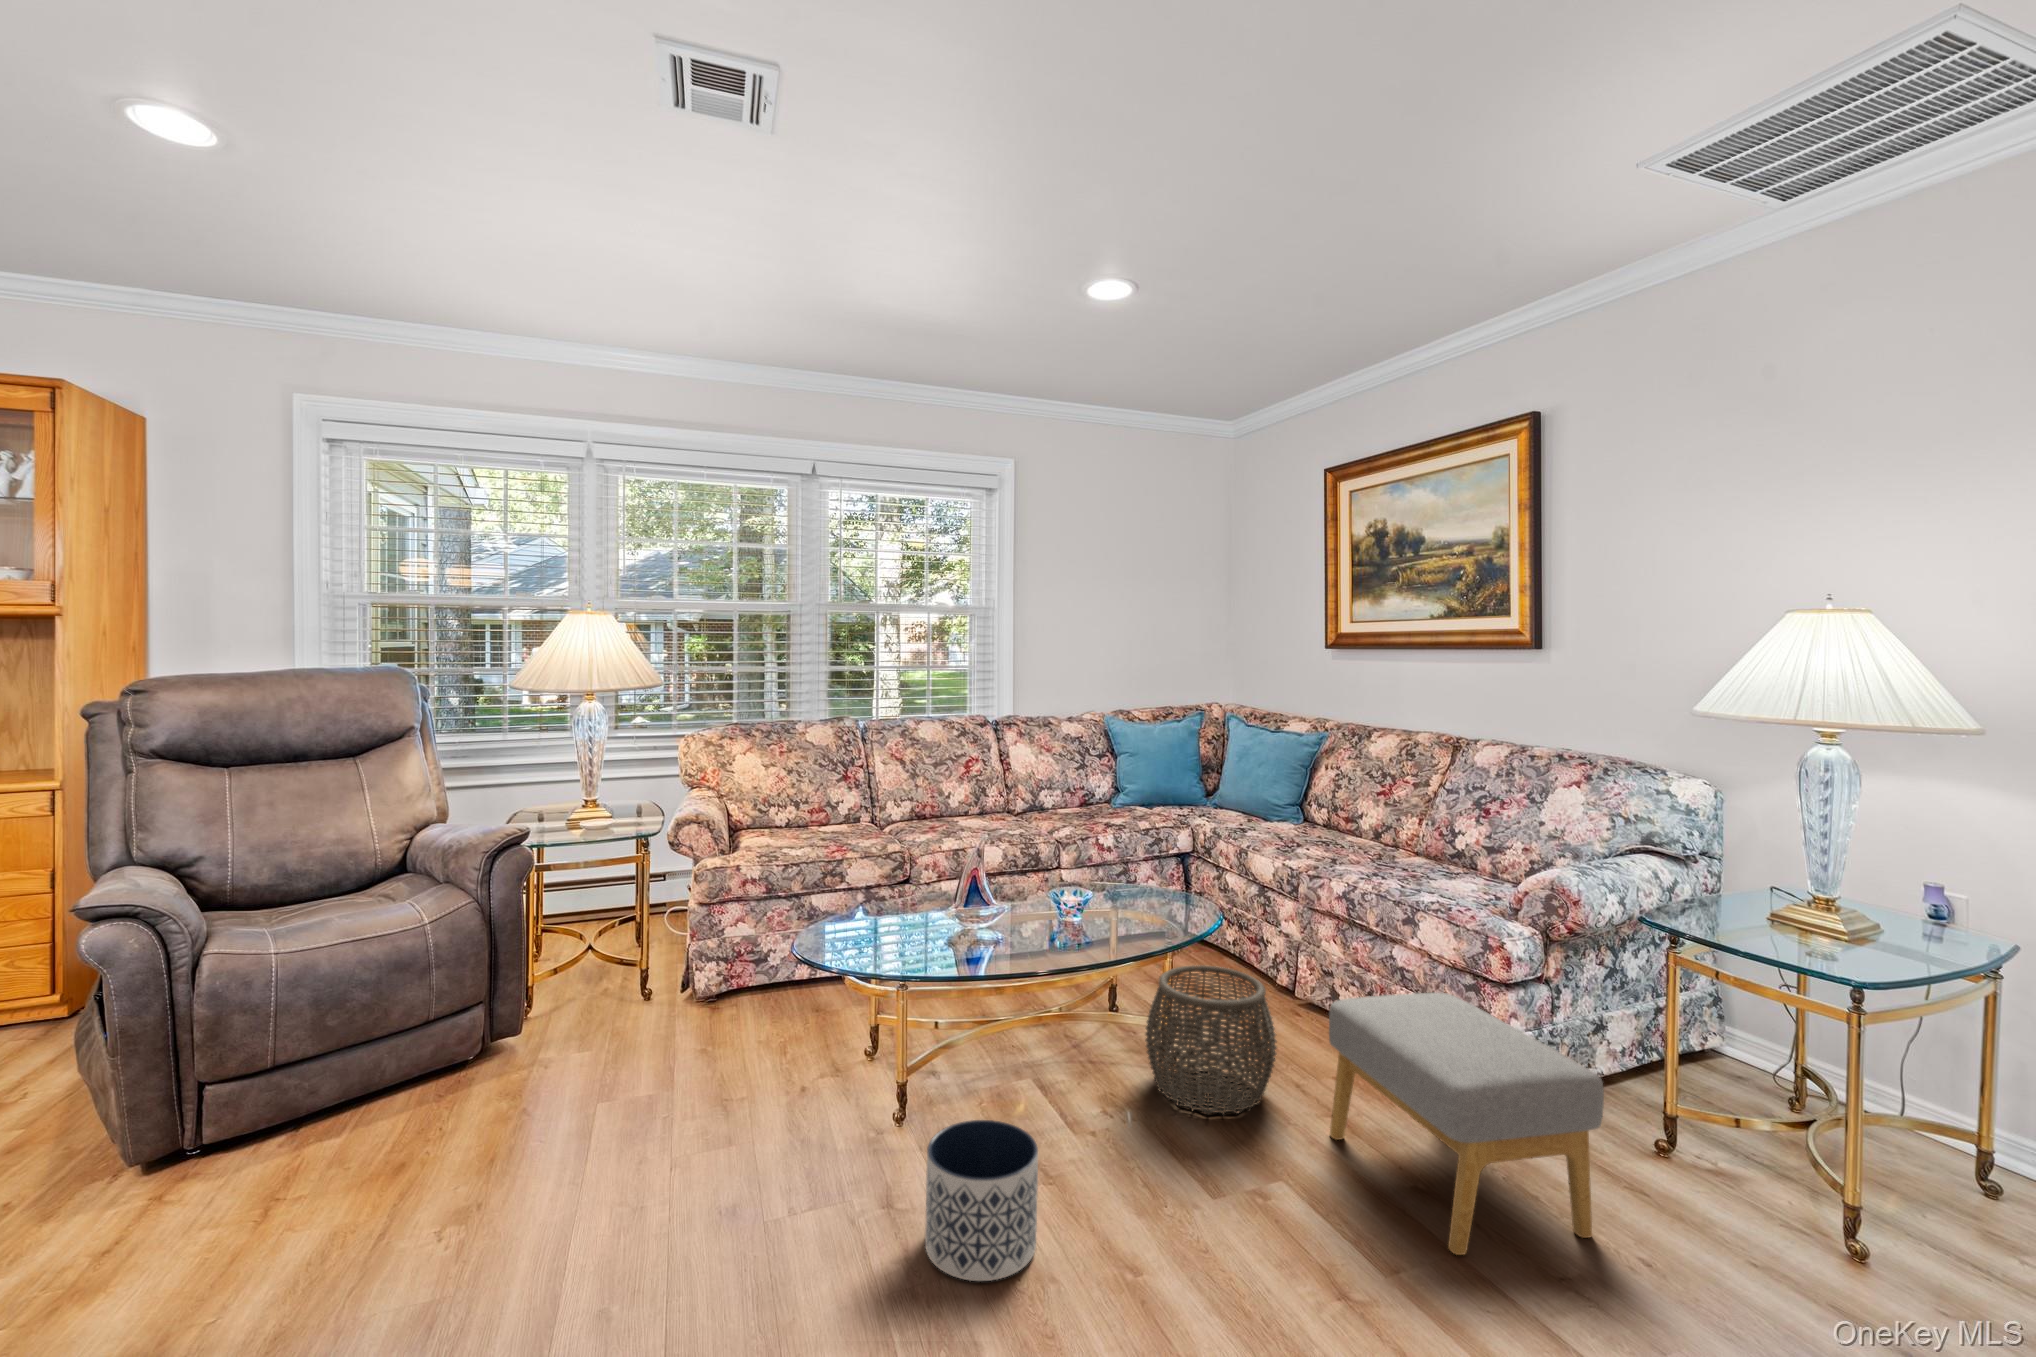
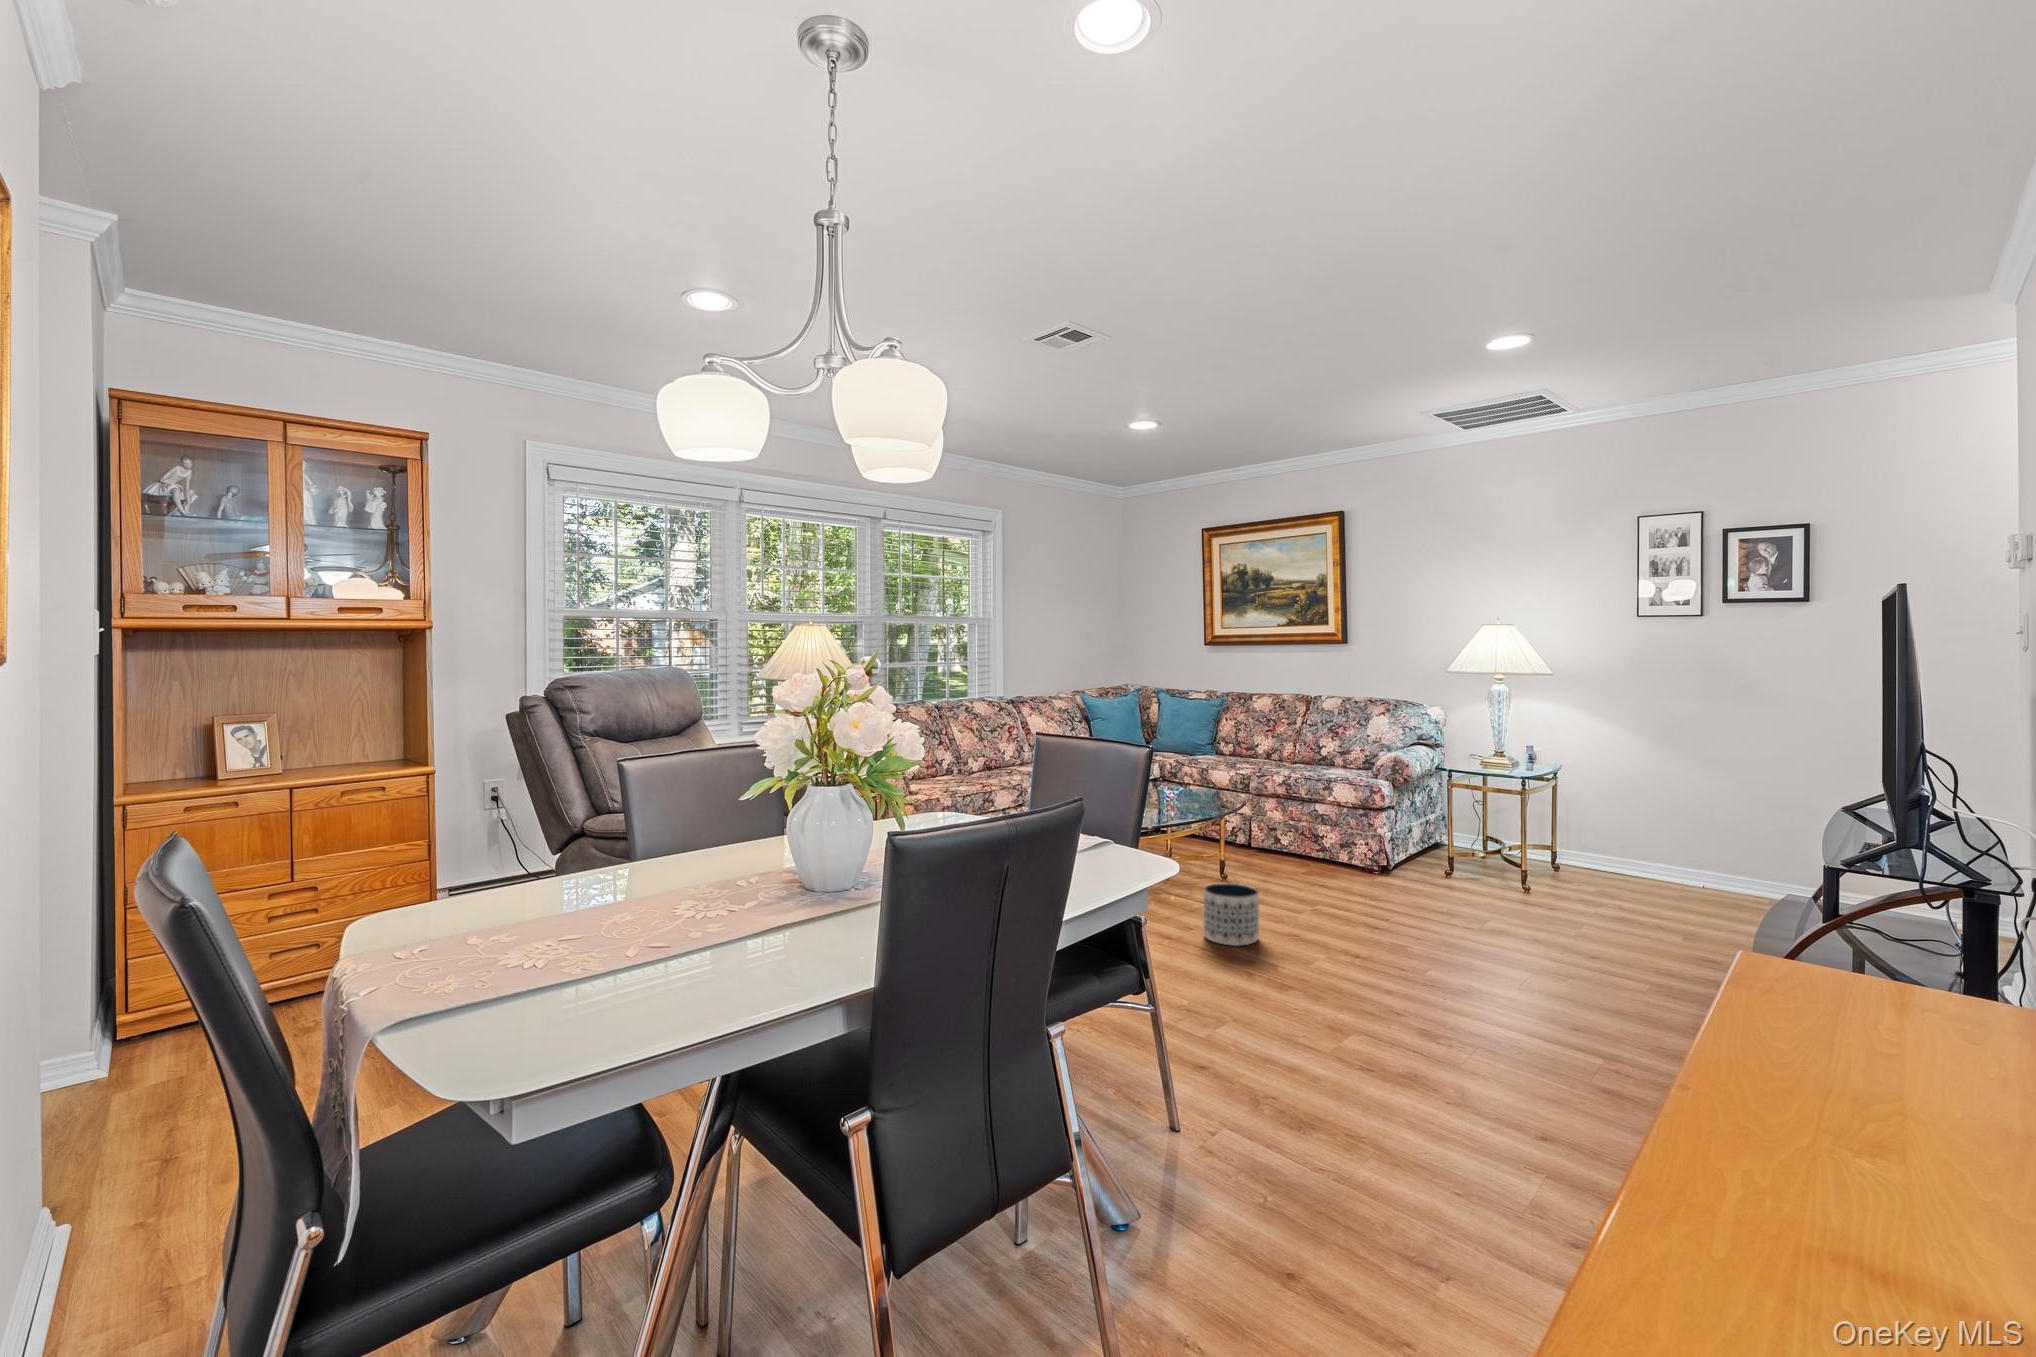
woven basket: present [1145,965,1277,1115] -> none [1220,820,1291,890]
footstool: present [1329,993,1604,1255] -> none [1322,815,1452,911]

